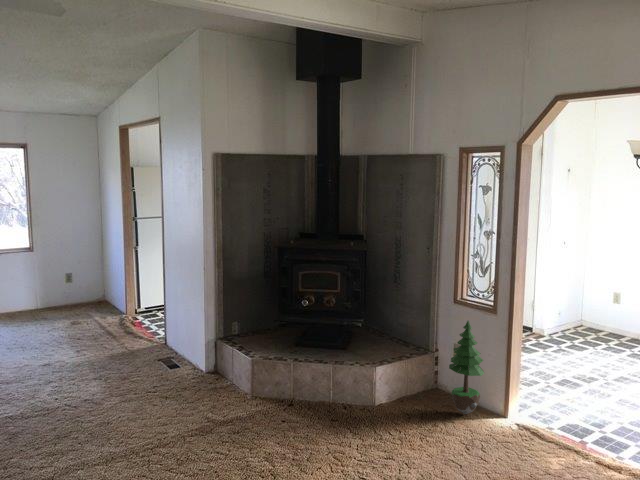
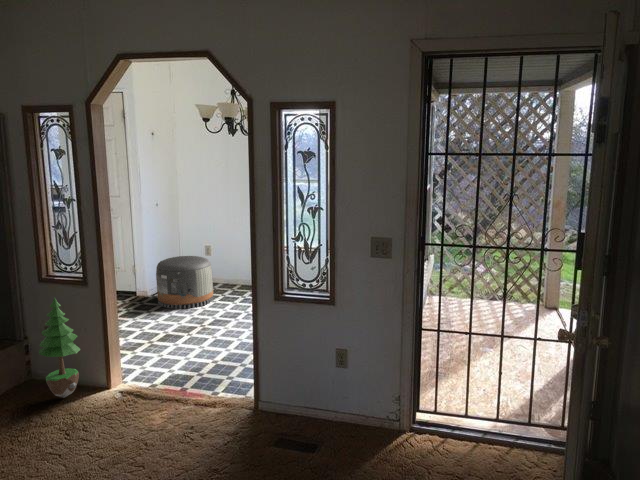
pouf: none [555,299,622,357] -> present [156,256,213,309]

